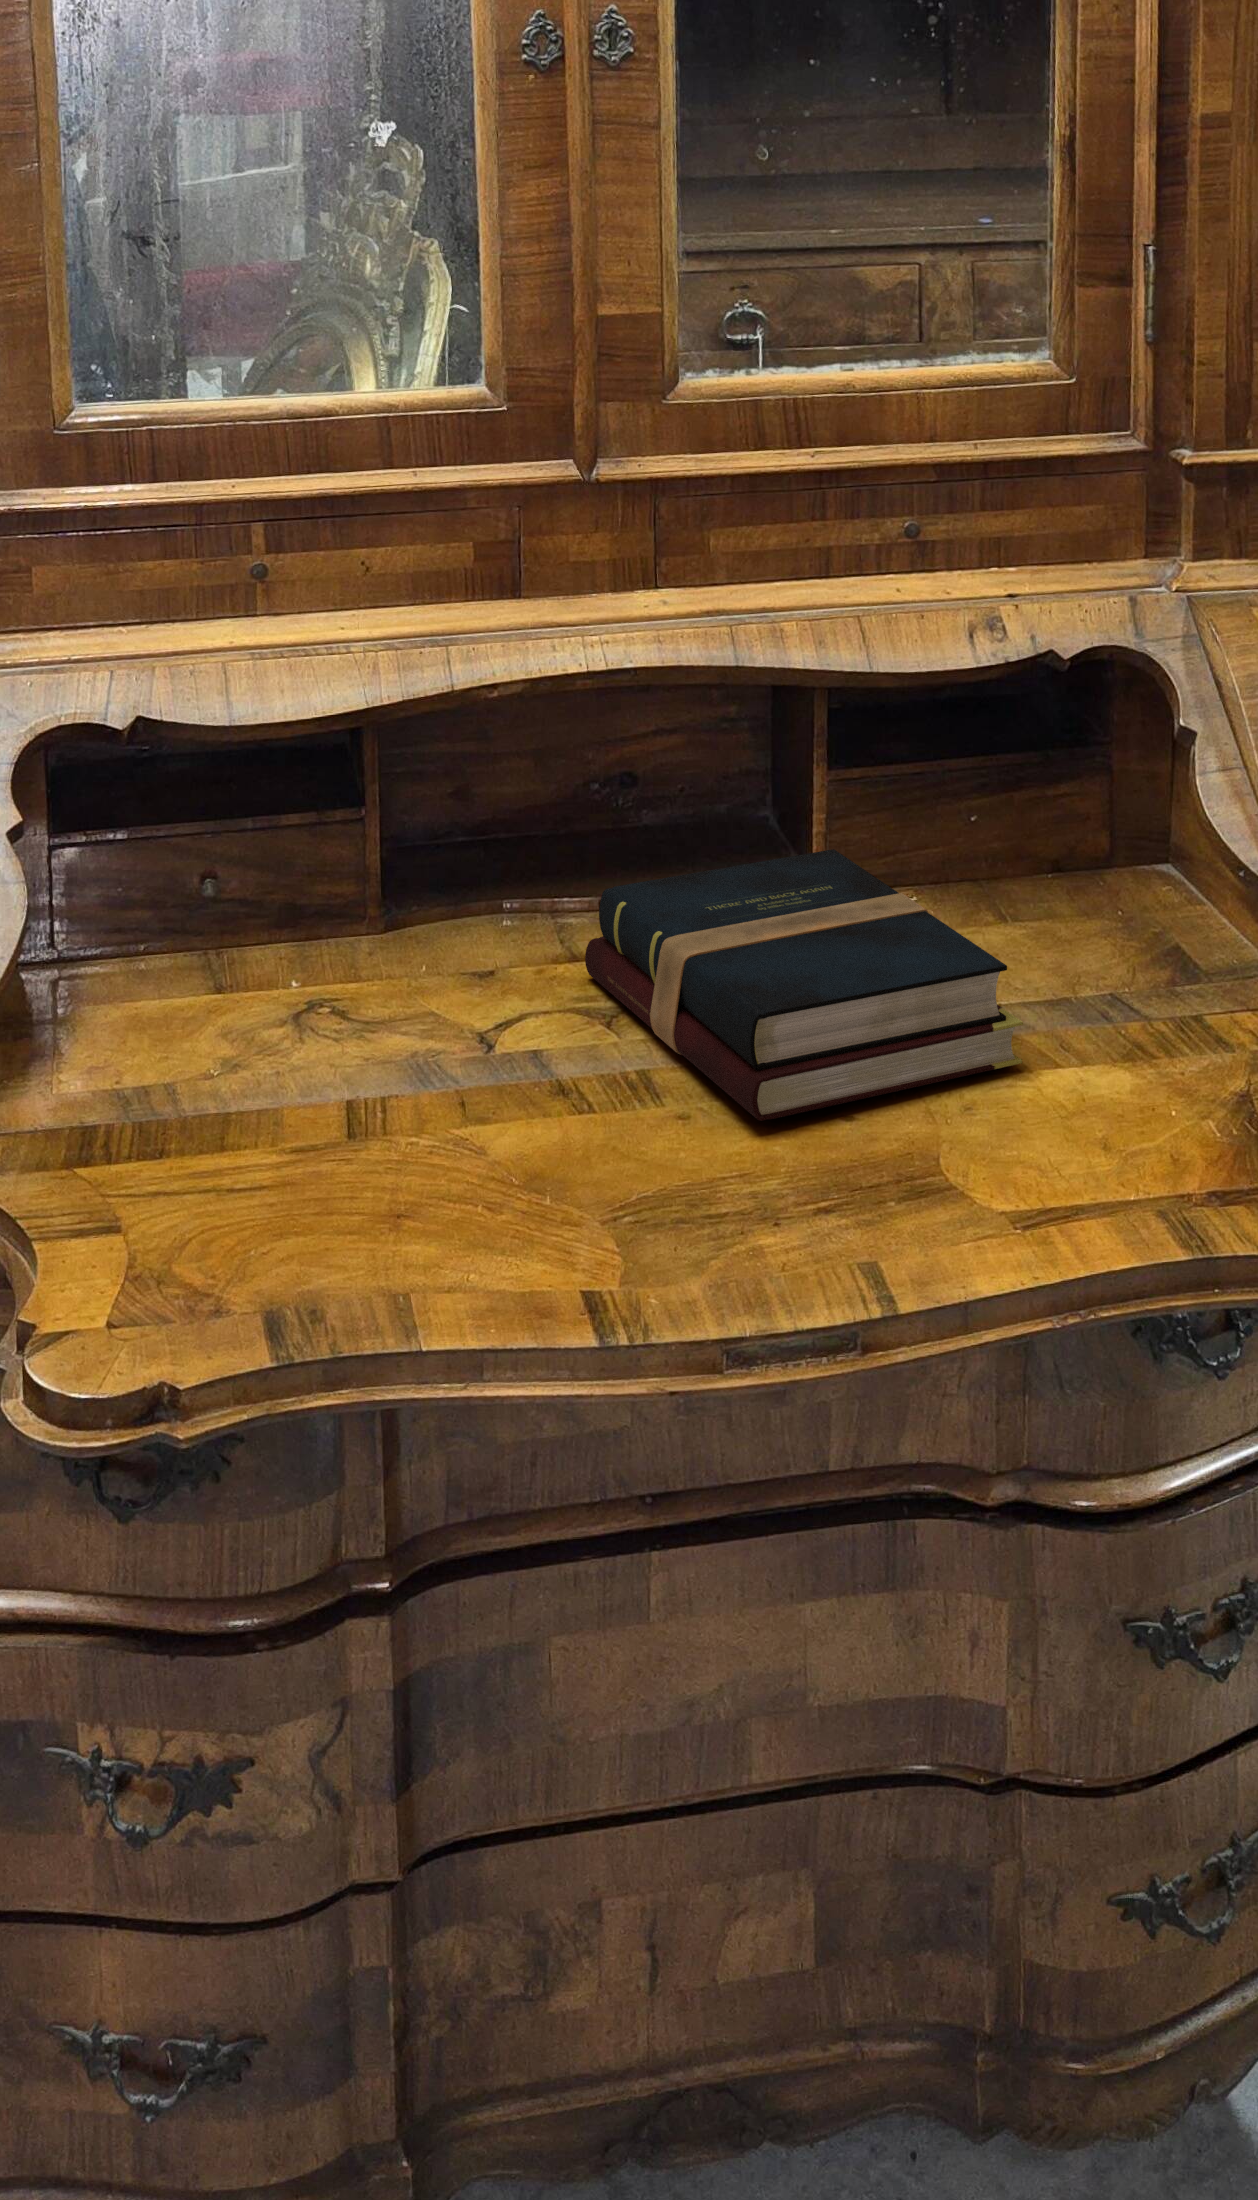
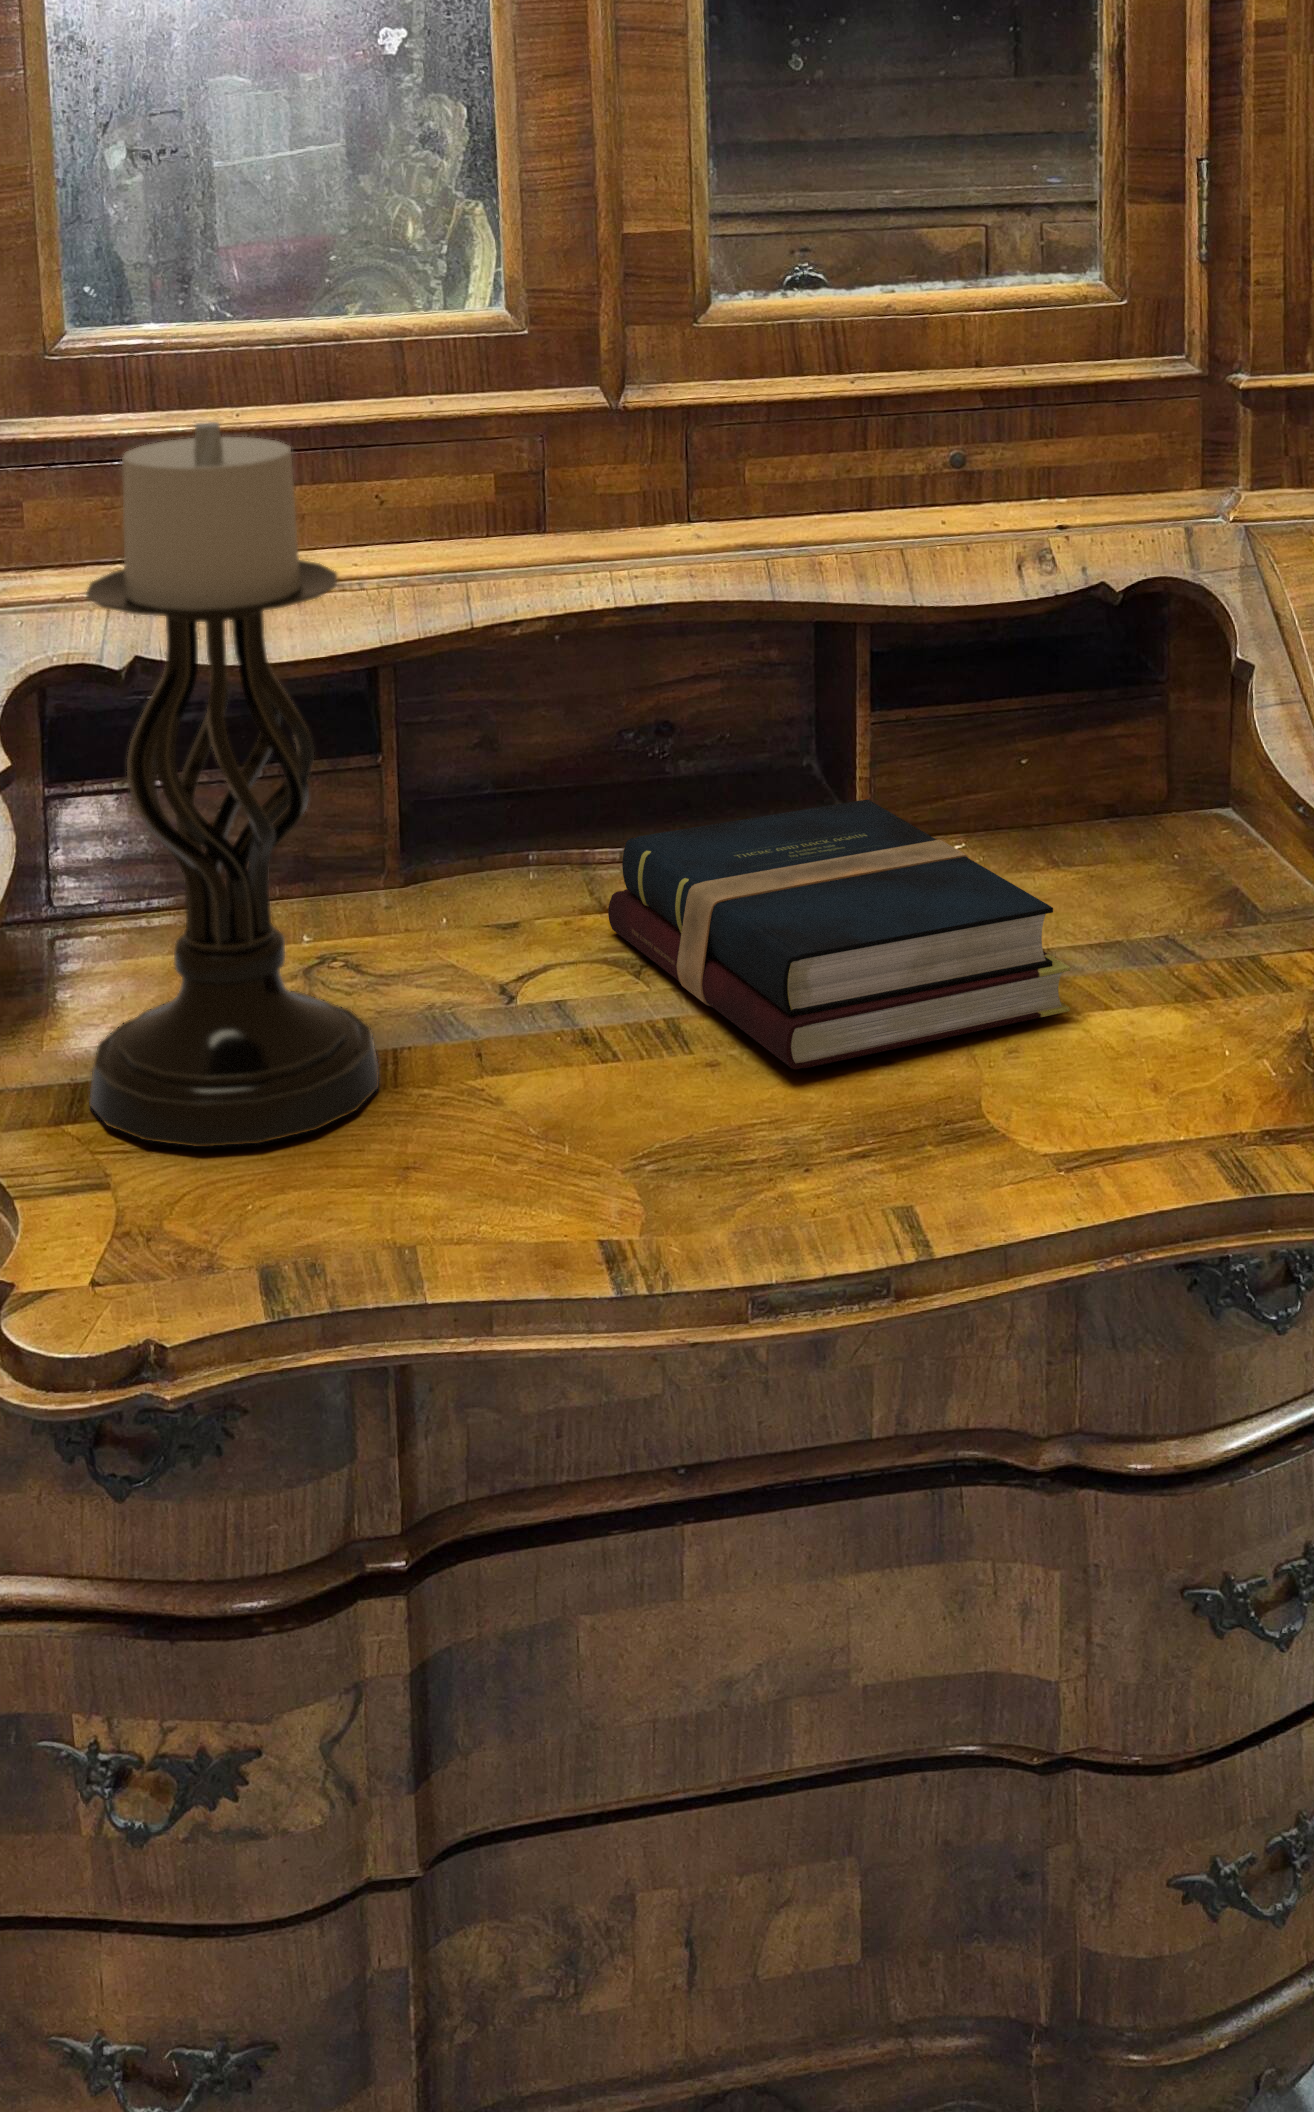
candle holder: none [95,510,368,1194] -> present [86,422,379,1147]

